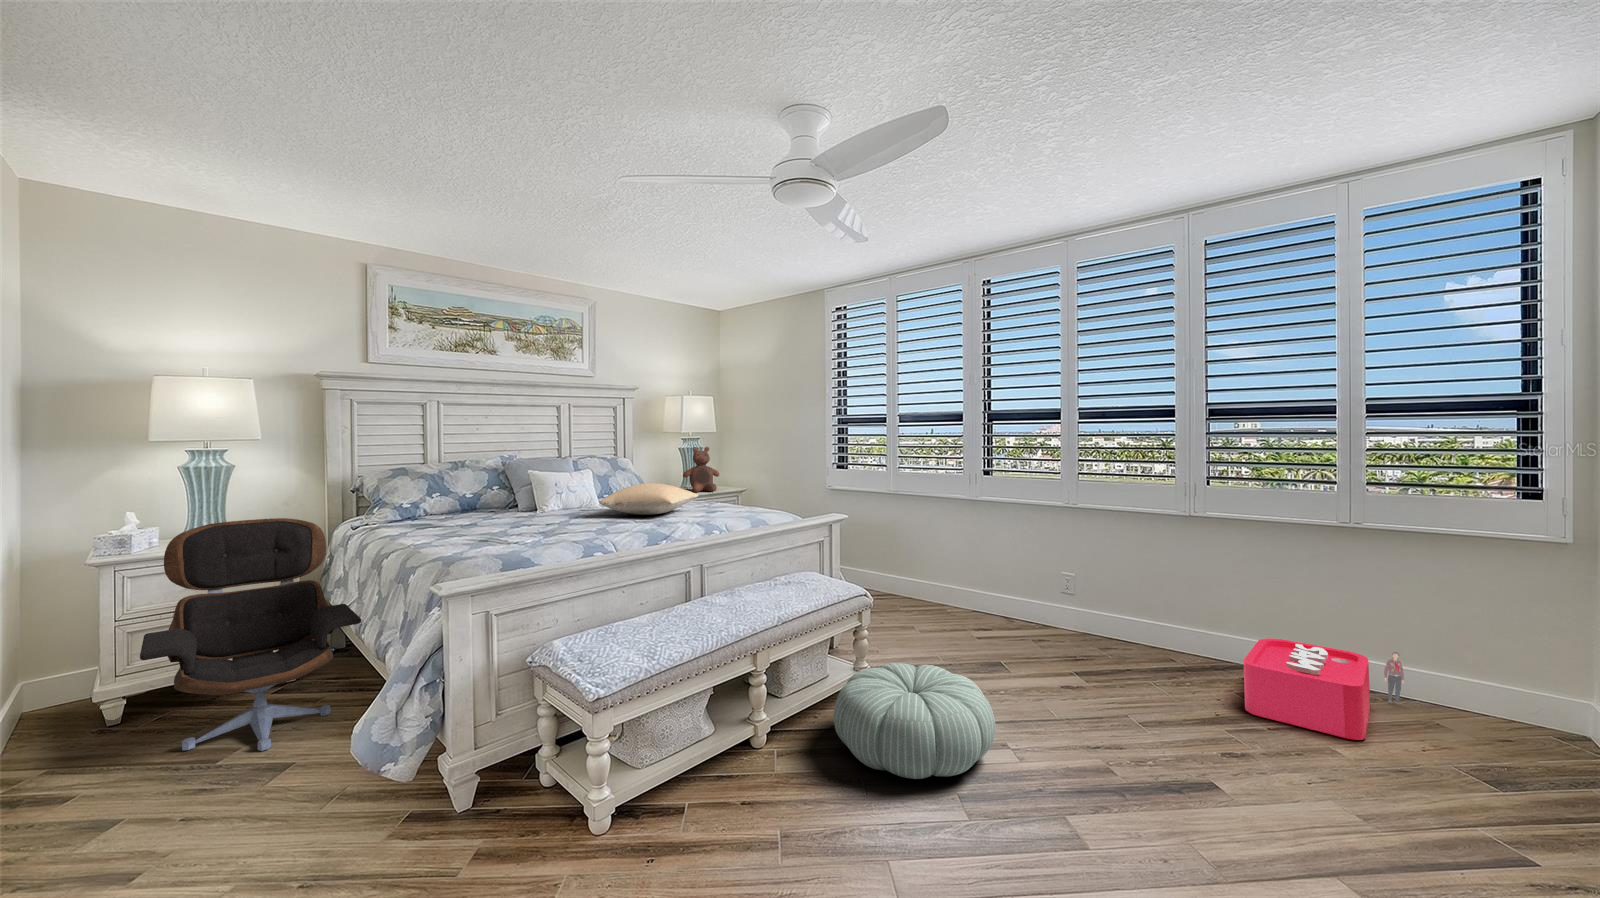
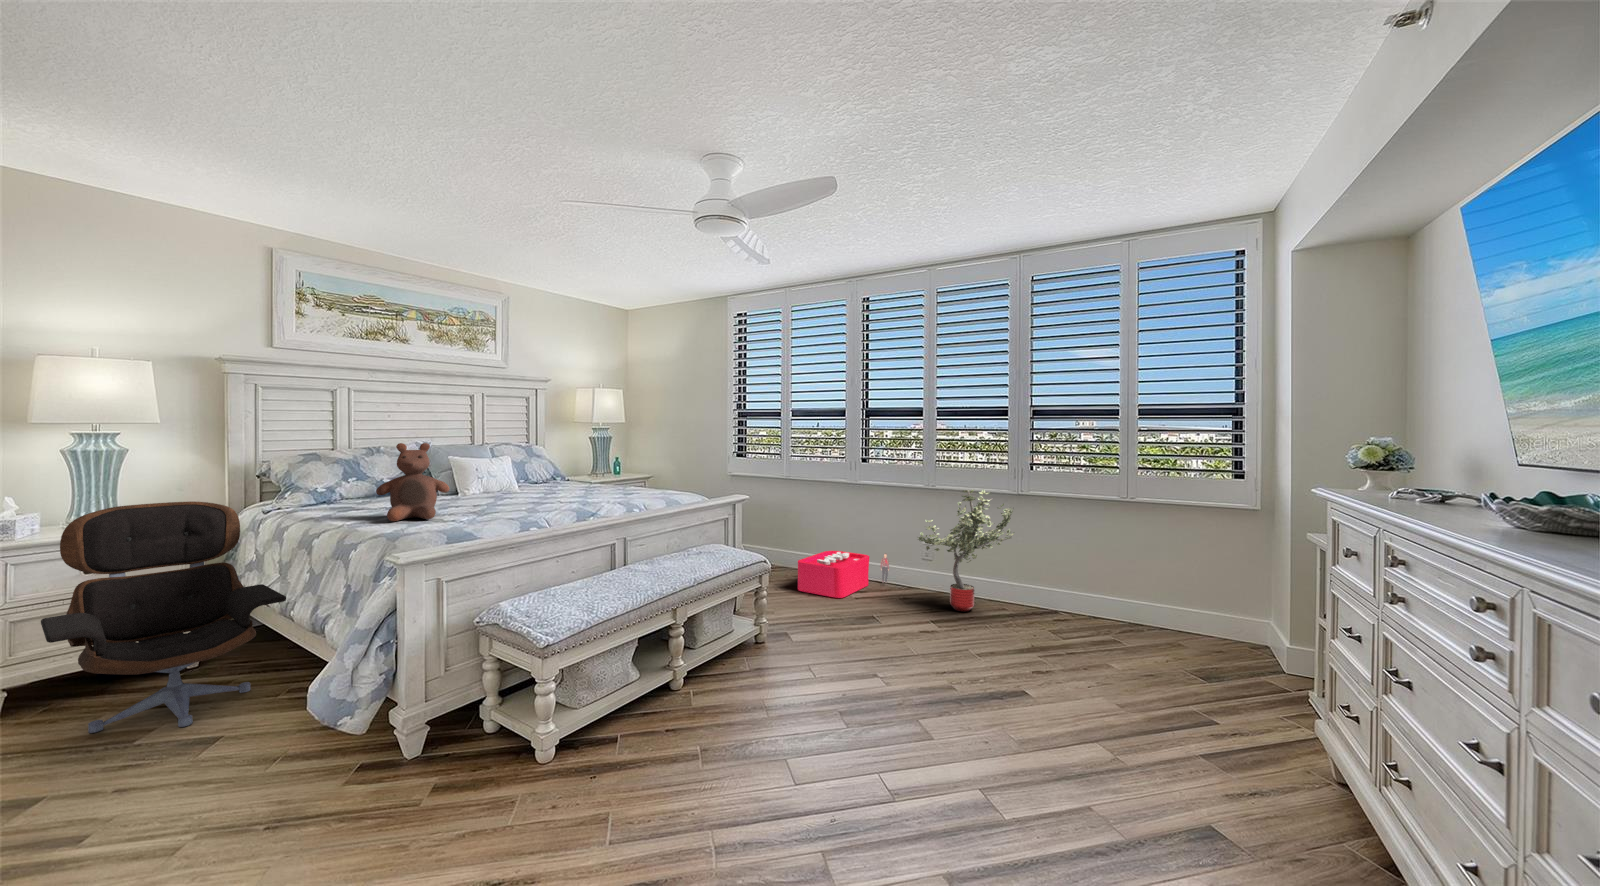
stuffed bear: present [683,447,719,492] -> present [376,443,450,521]
pillow: present [600,483,698,515] -> none [524,468,616,496]
potted tree: none [1054,509,1189,664] -> present [918,489,1014,612]
storage bin: present [1244,639,1404,740] -> present [798,551,889,598]
pouf: present [834,663,995,779] -> none [743,615,871,702]

